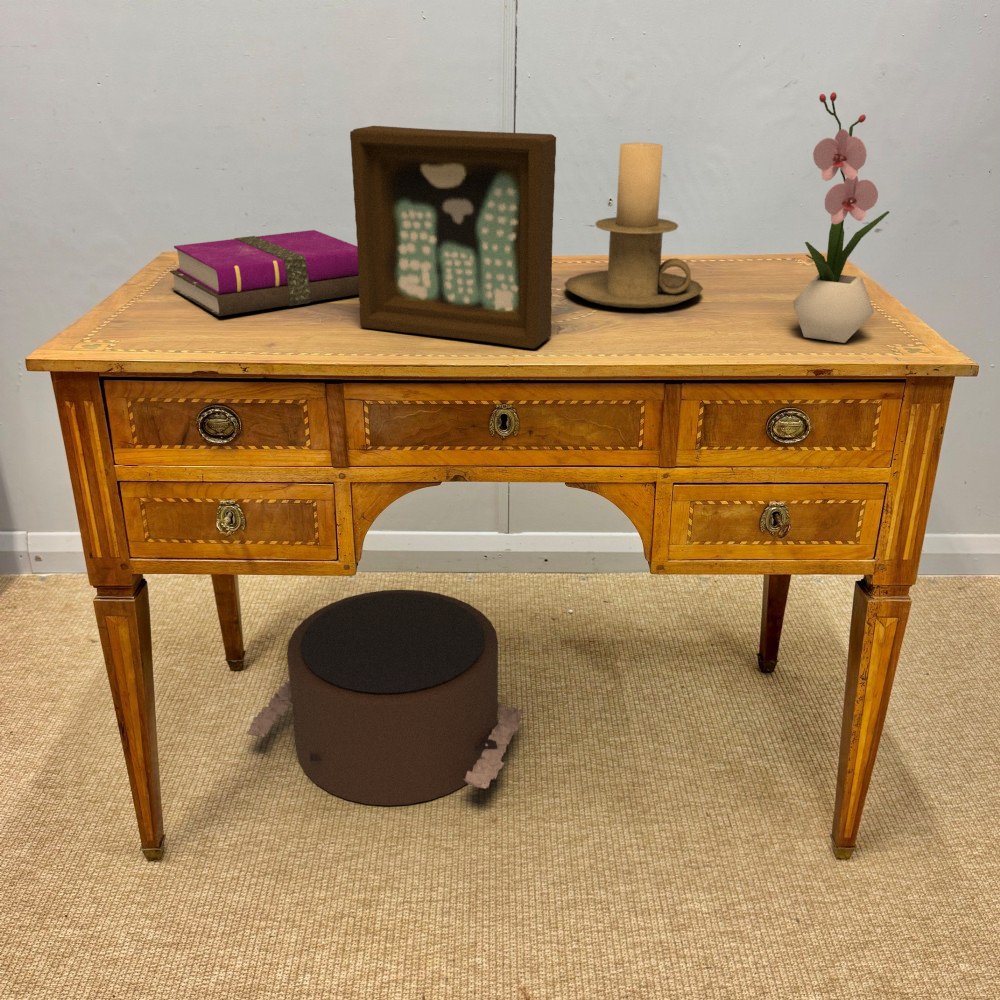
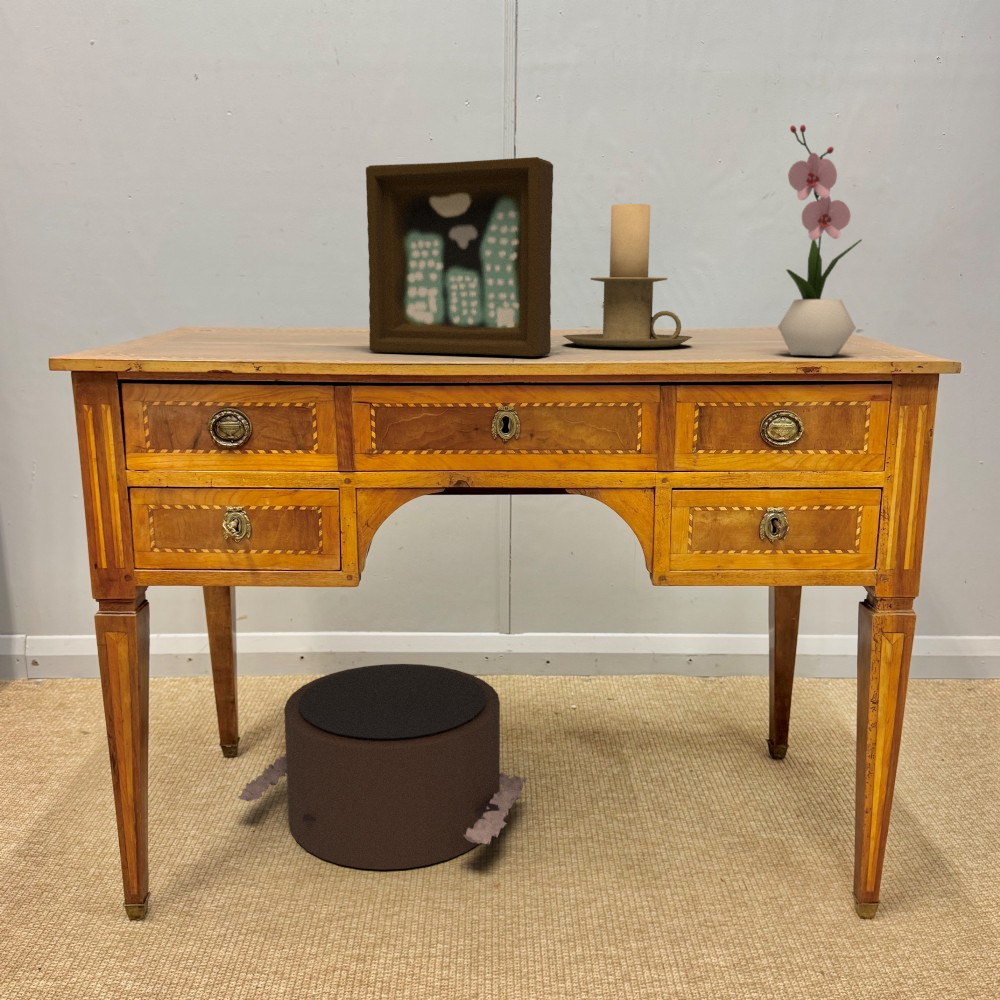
notebook: present [170,230,359,316] -> none [193,300,385,347]

